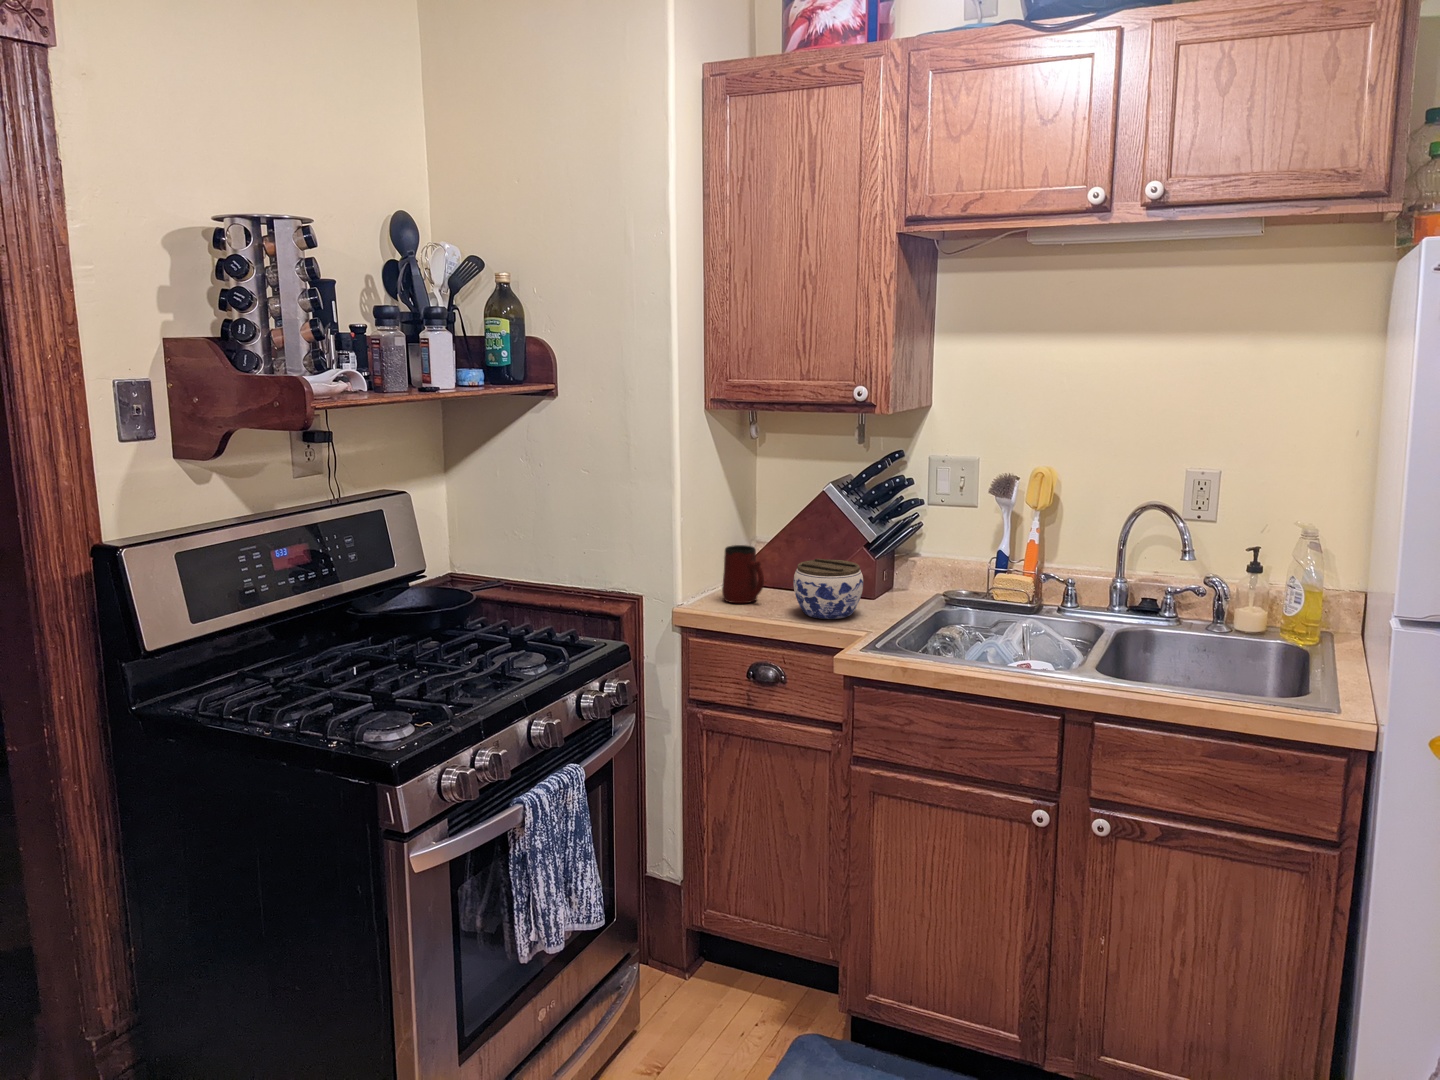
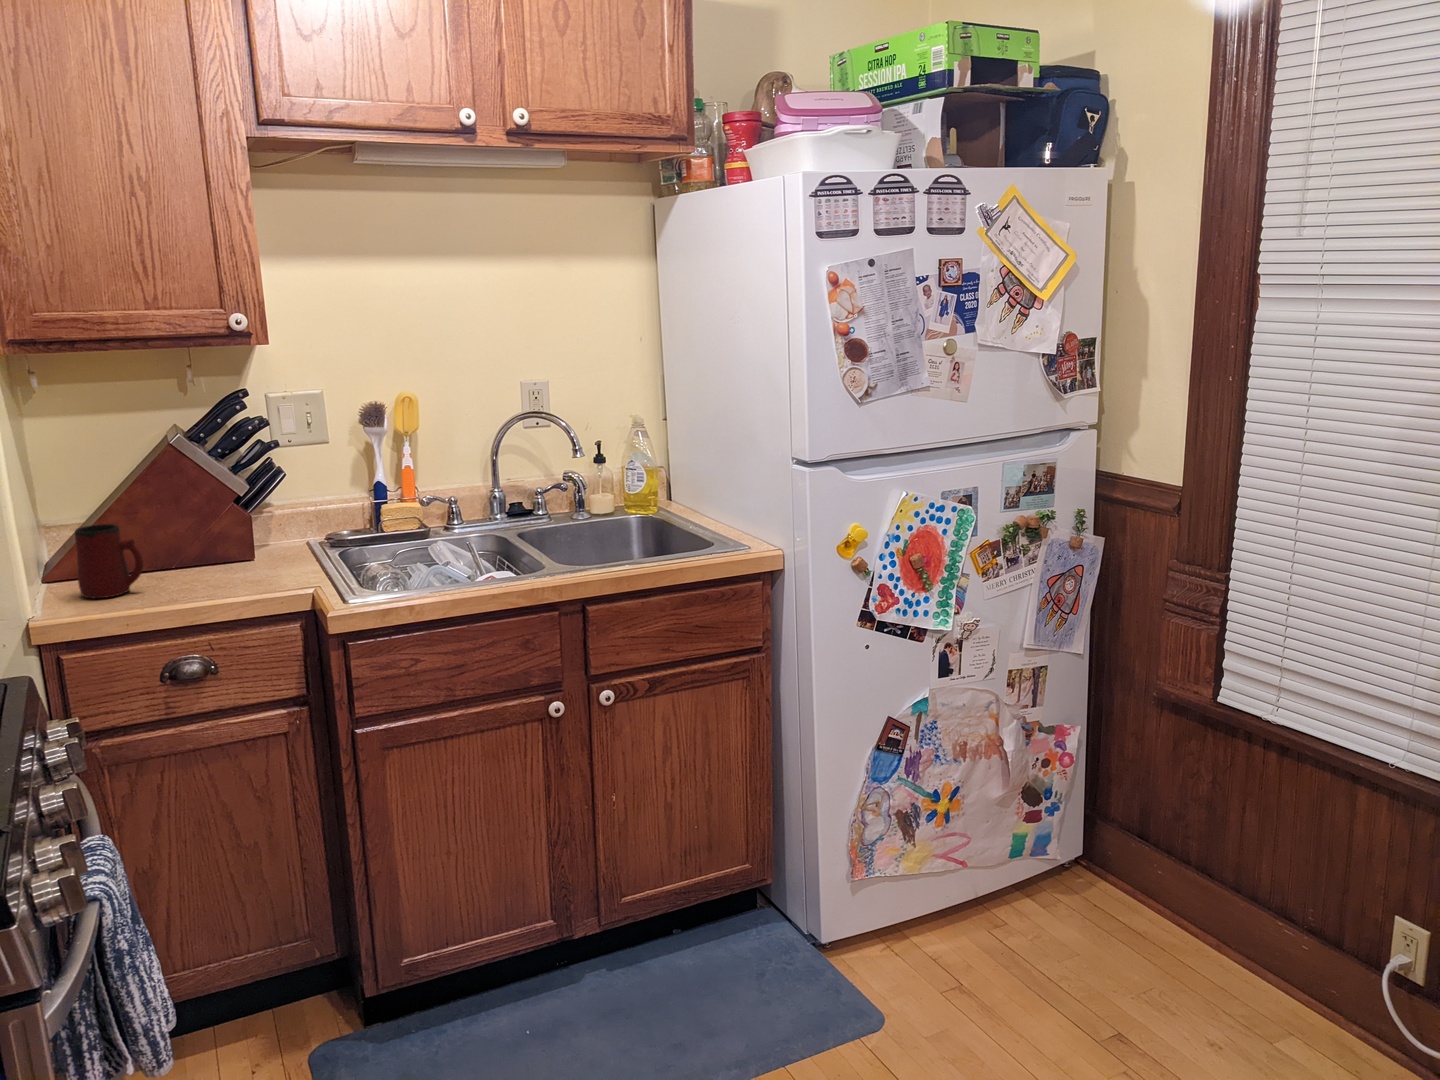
jar: present [793,559,863,619] -> none [191,518,279,588]

